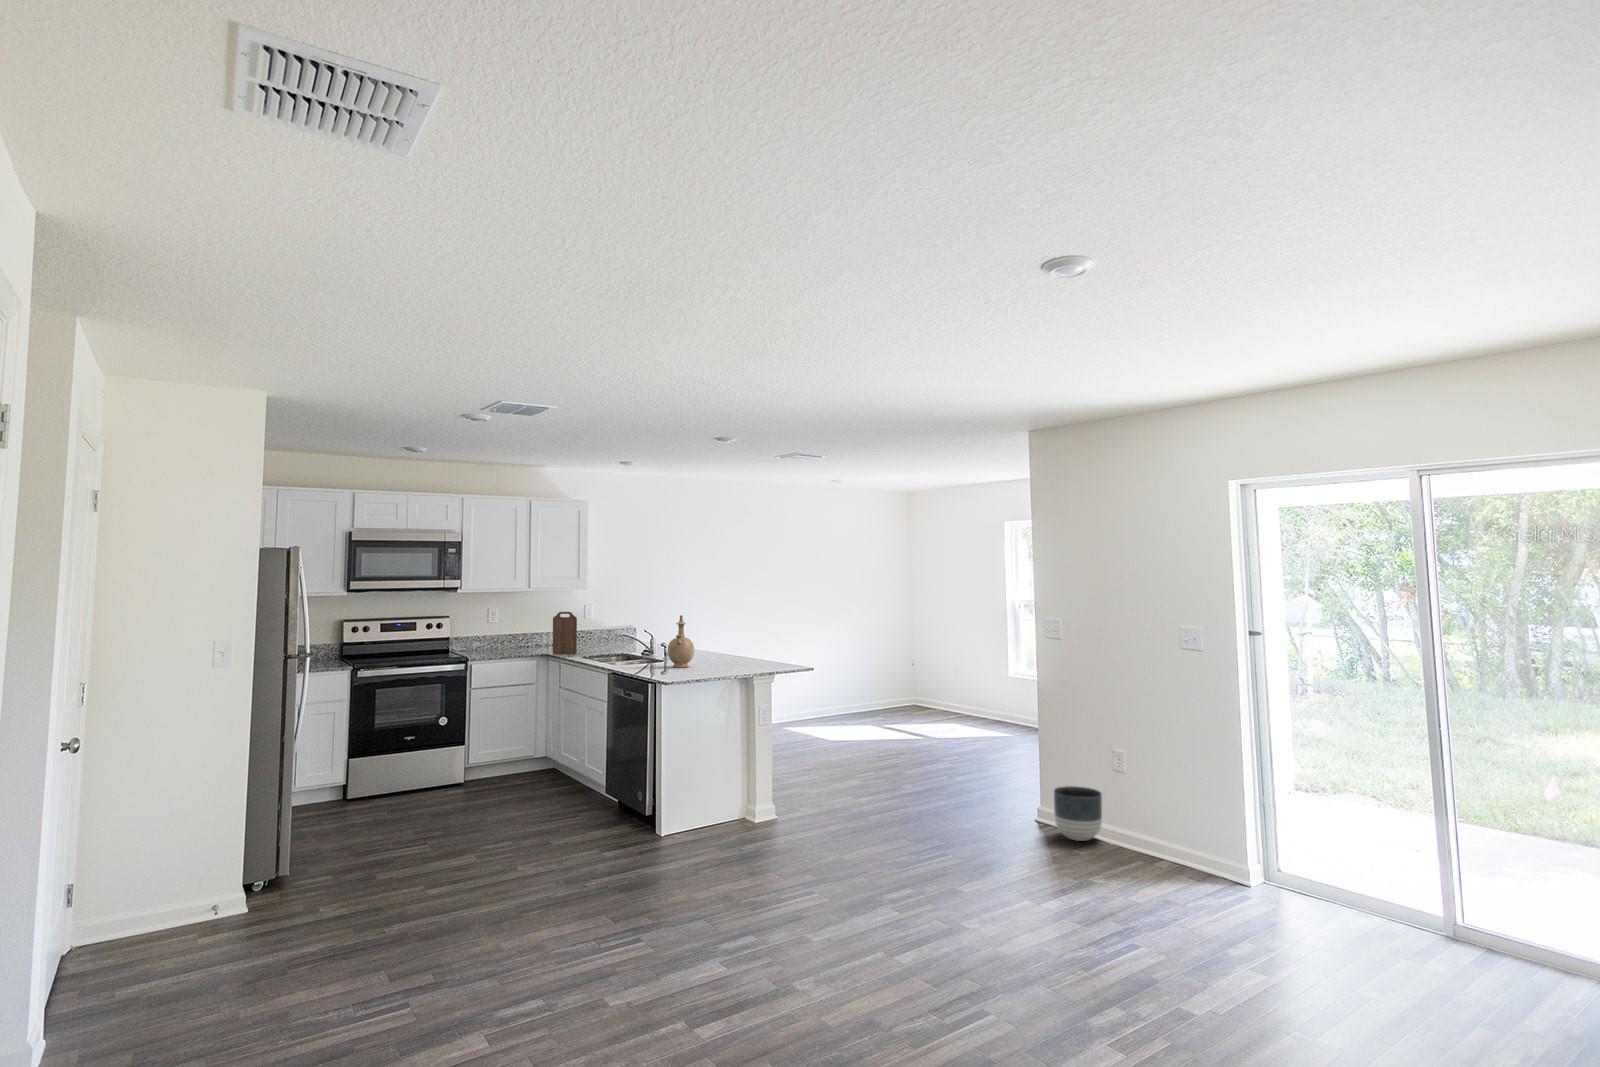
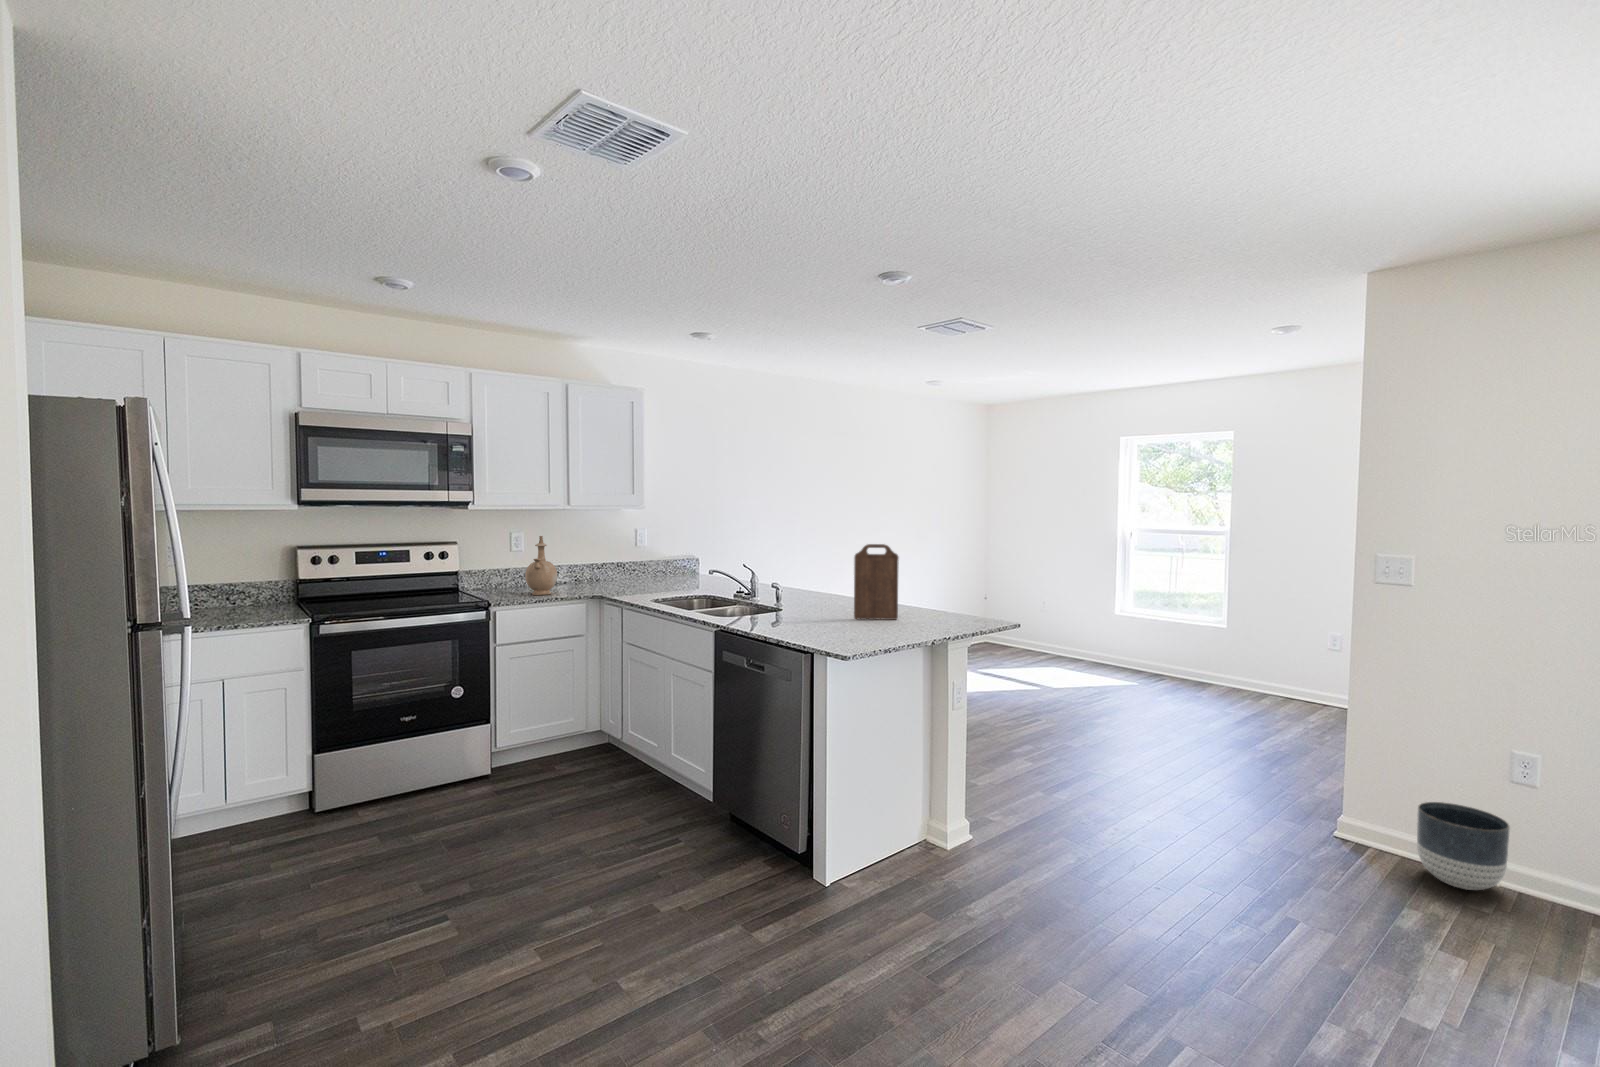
cutting board: present [553,612,577,654] -> present [854,544,899,620]
vase: present [668,615,694,668] -> present [525,536,557,595]

